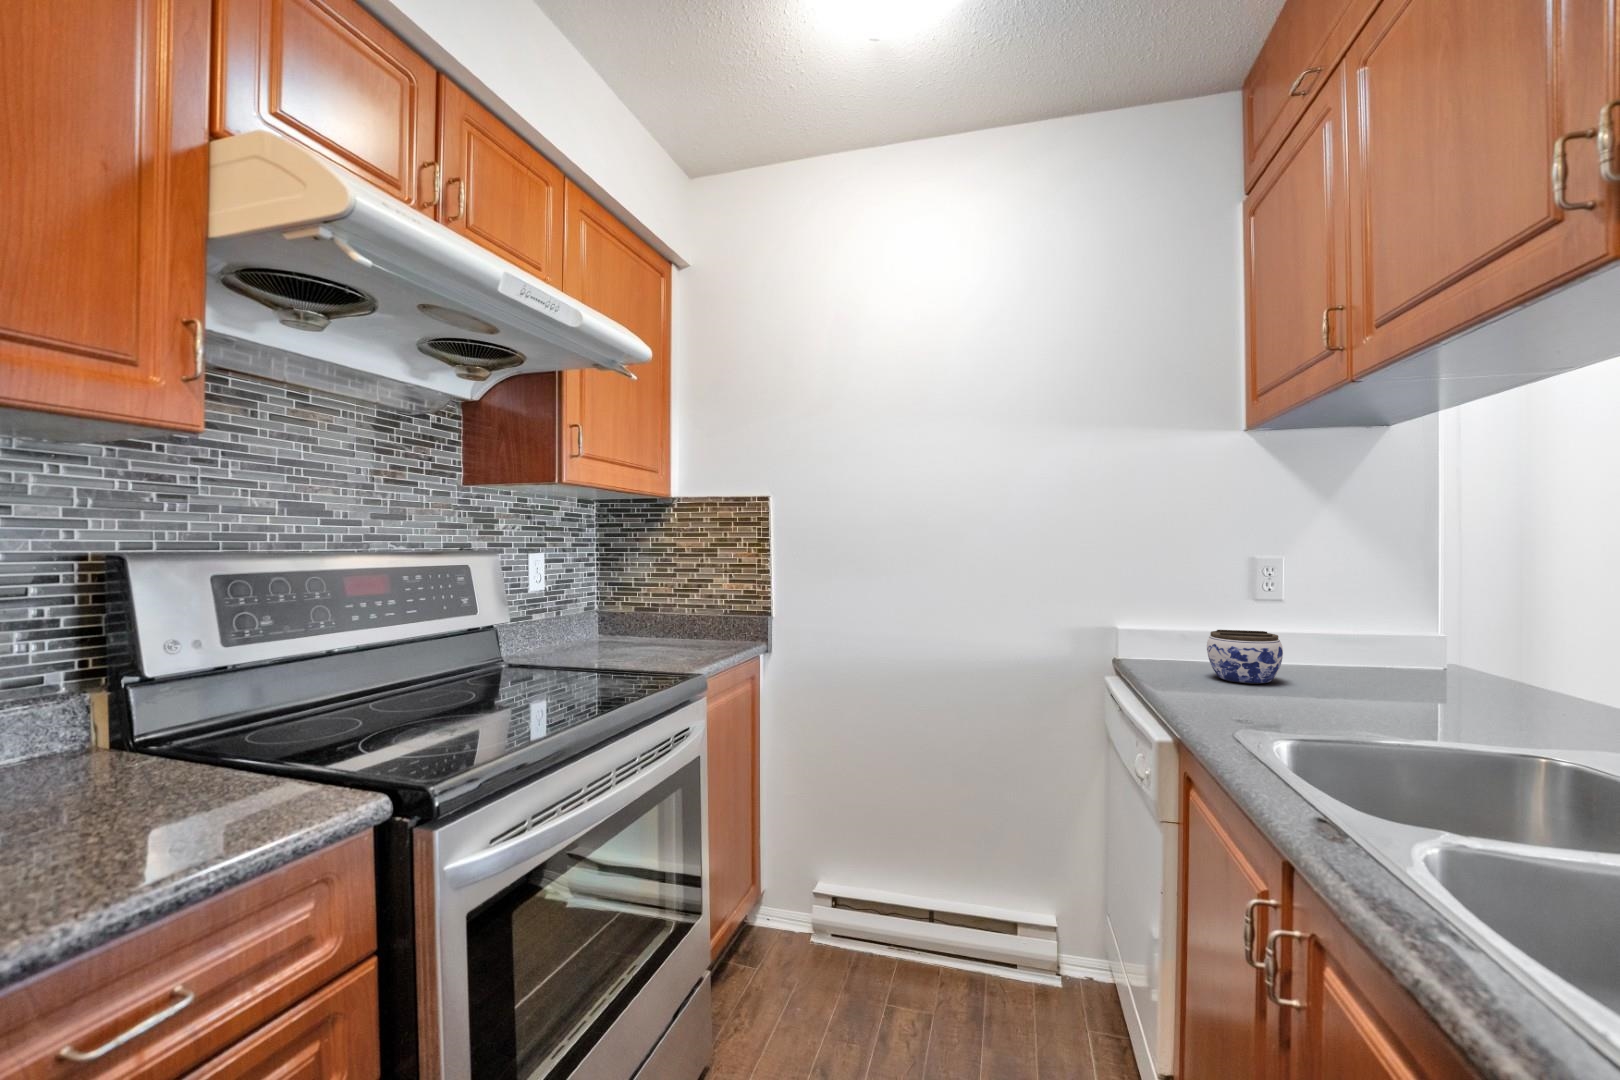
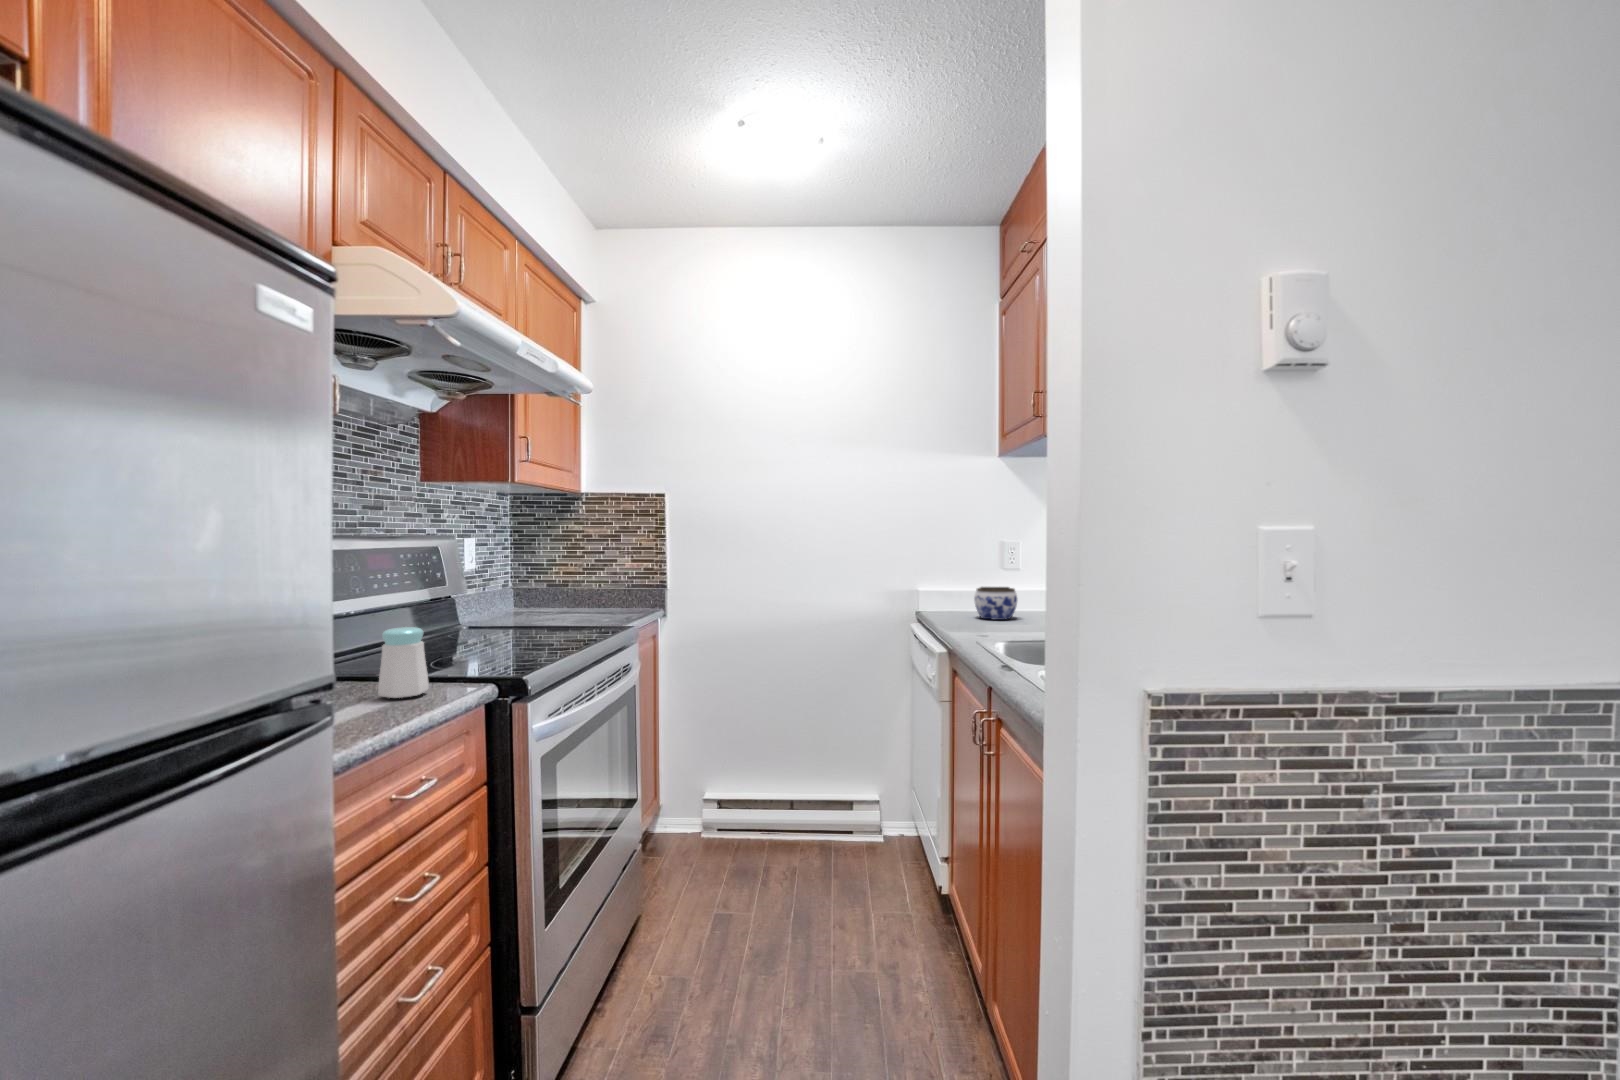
salt shaker: none [144,713,239,843] -> present [378,627,429,698]

